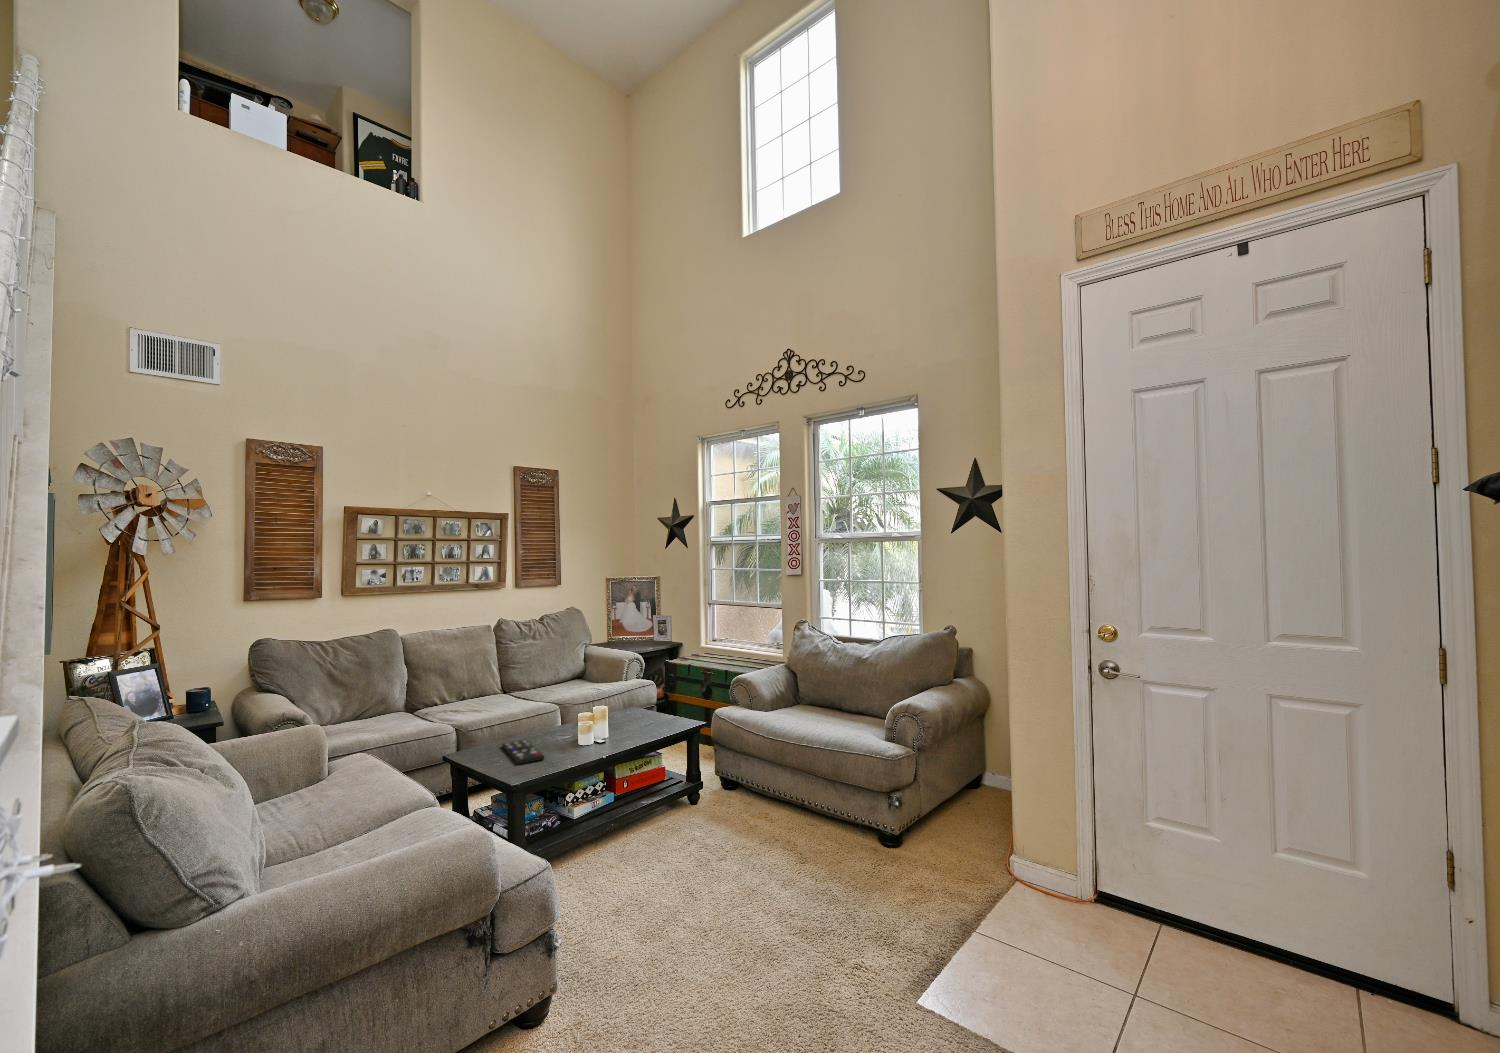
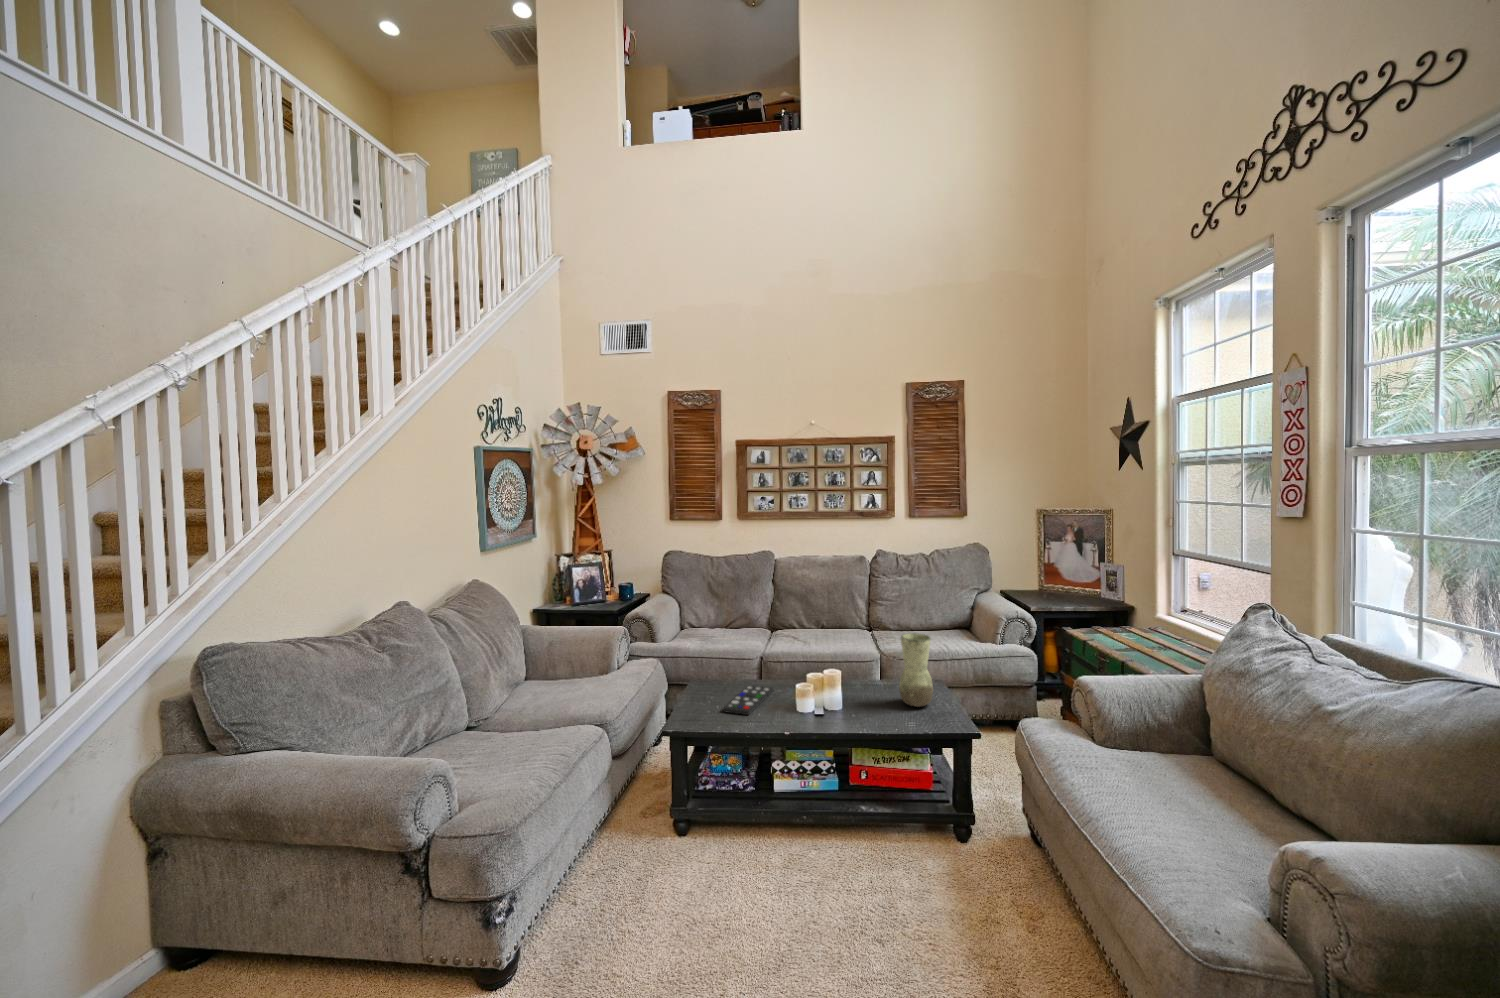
vase: none [628,668,653,723] -> present [899,633,933,707]

